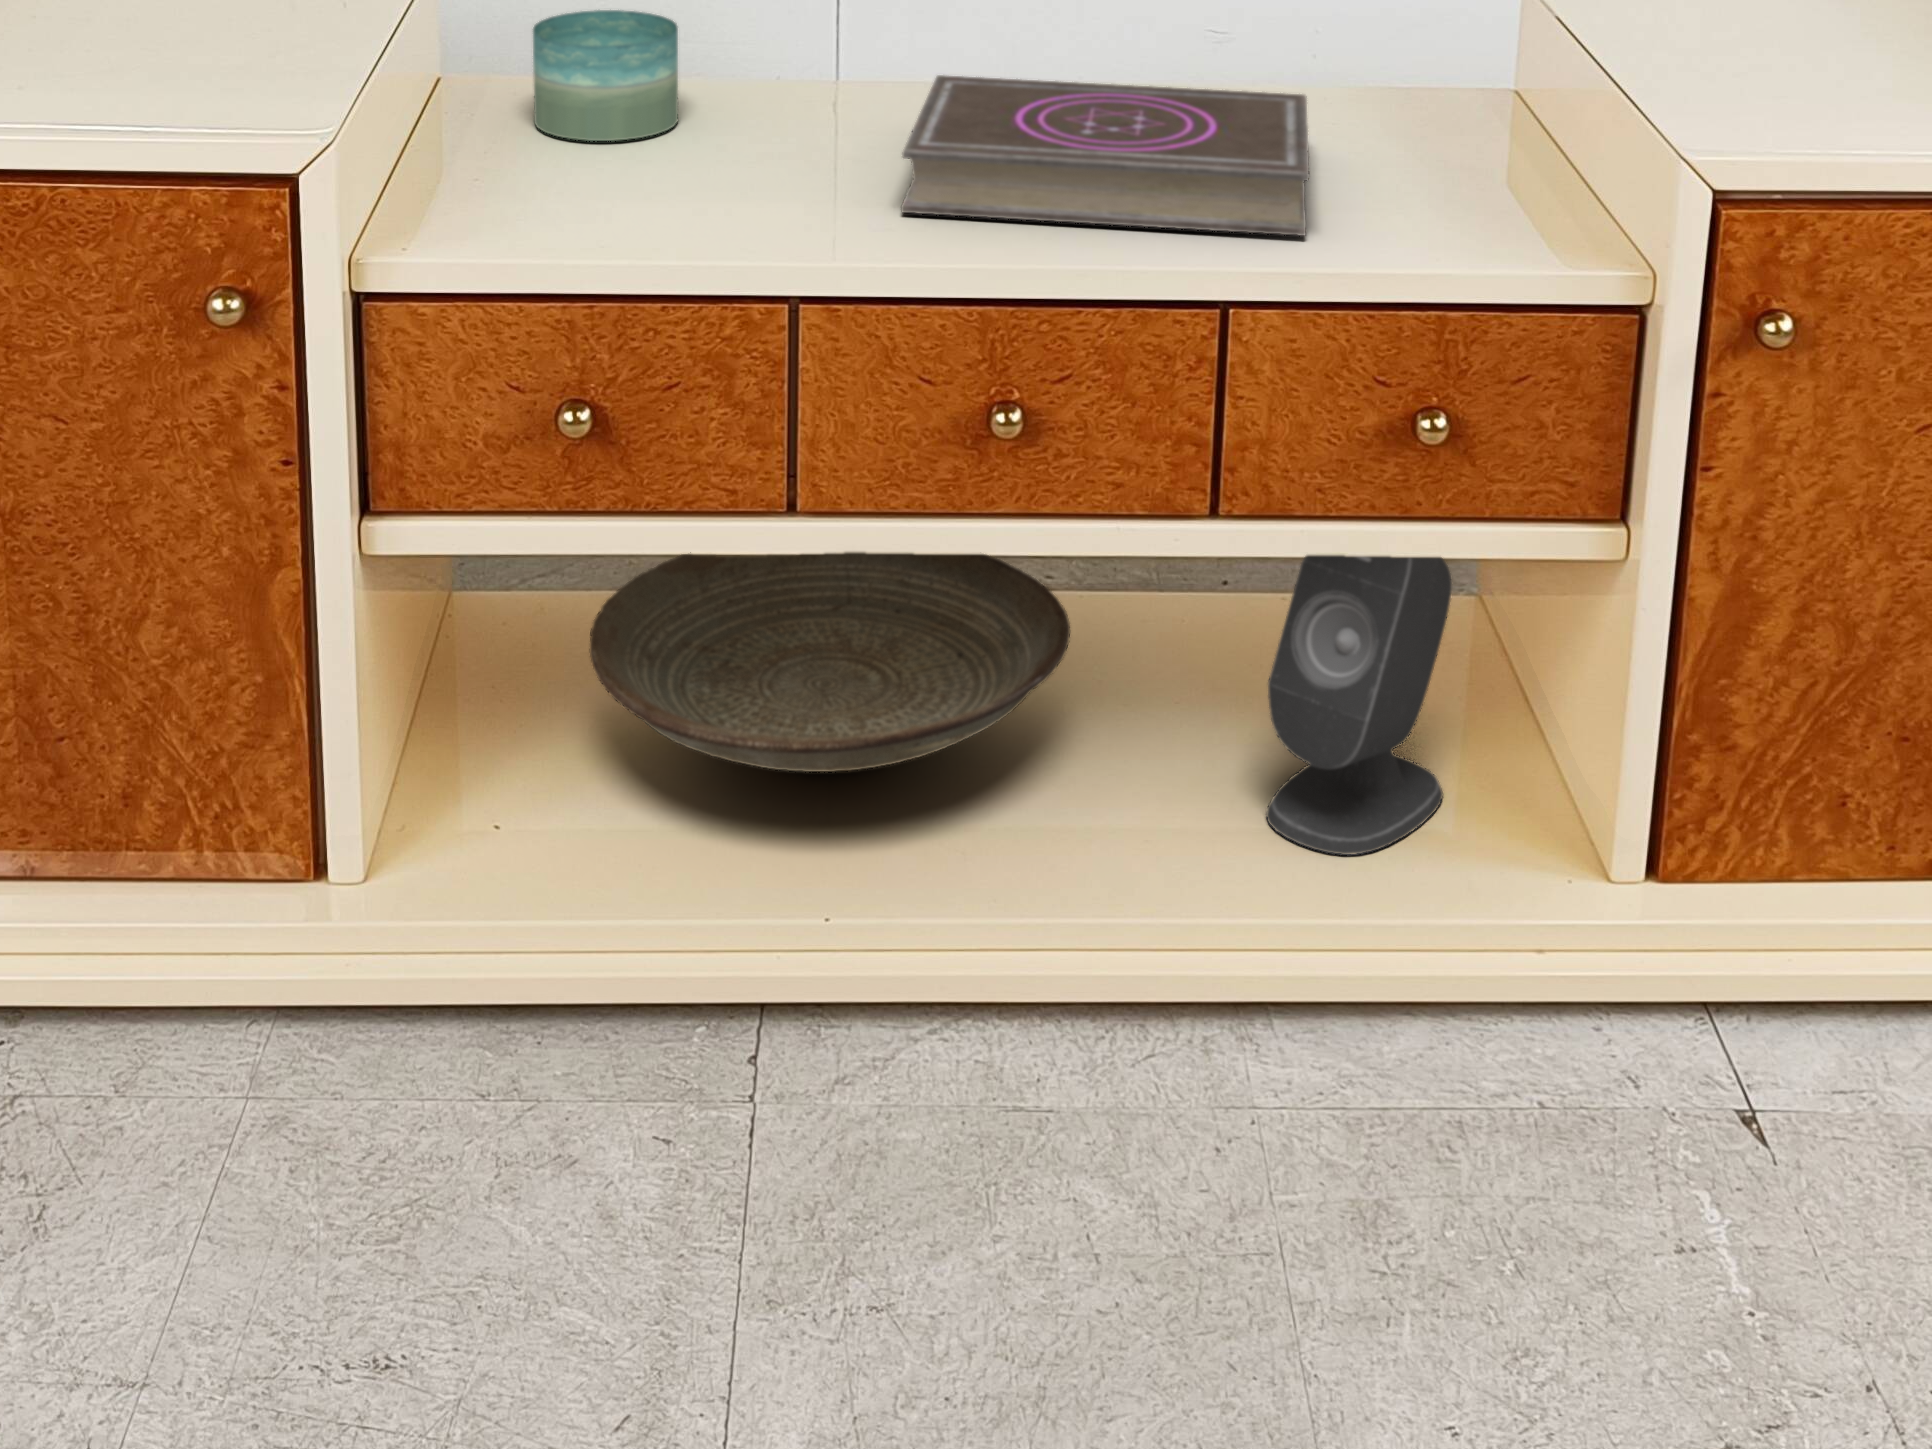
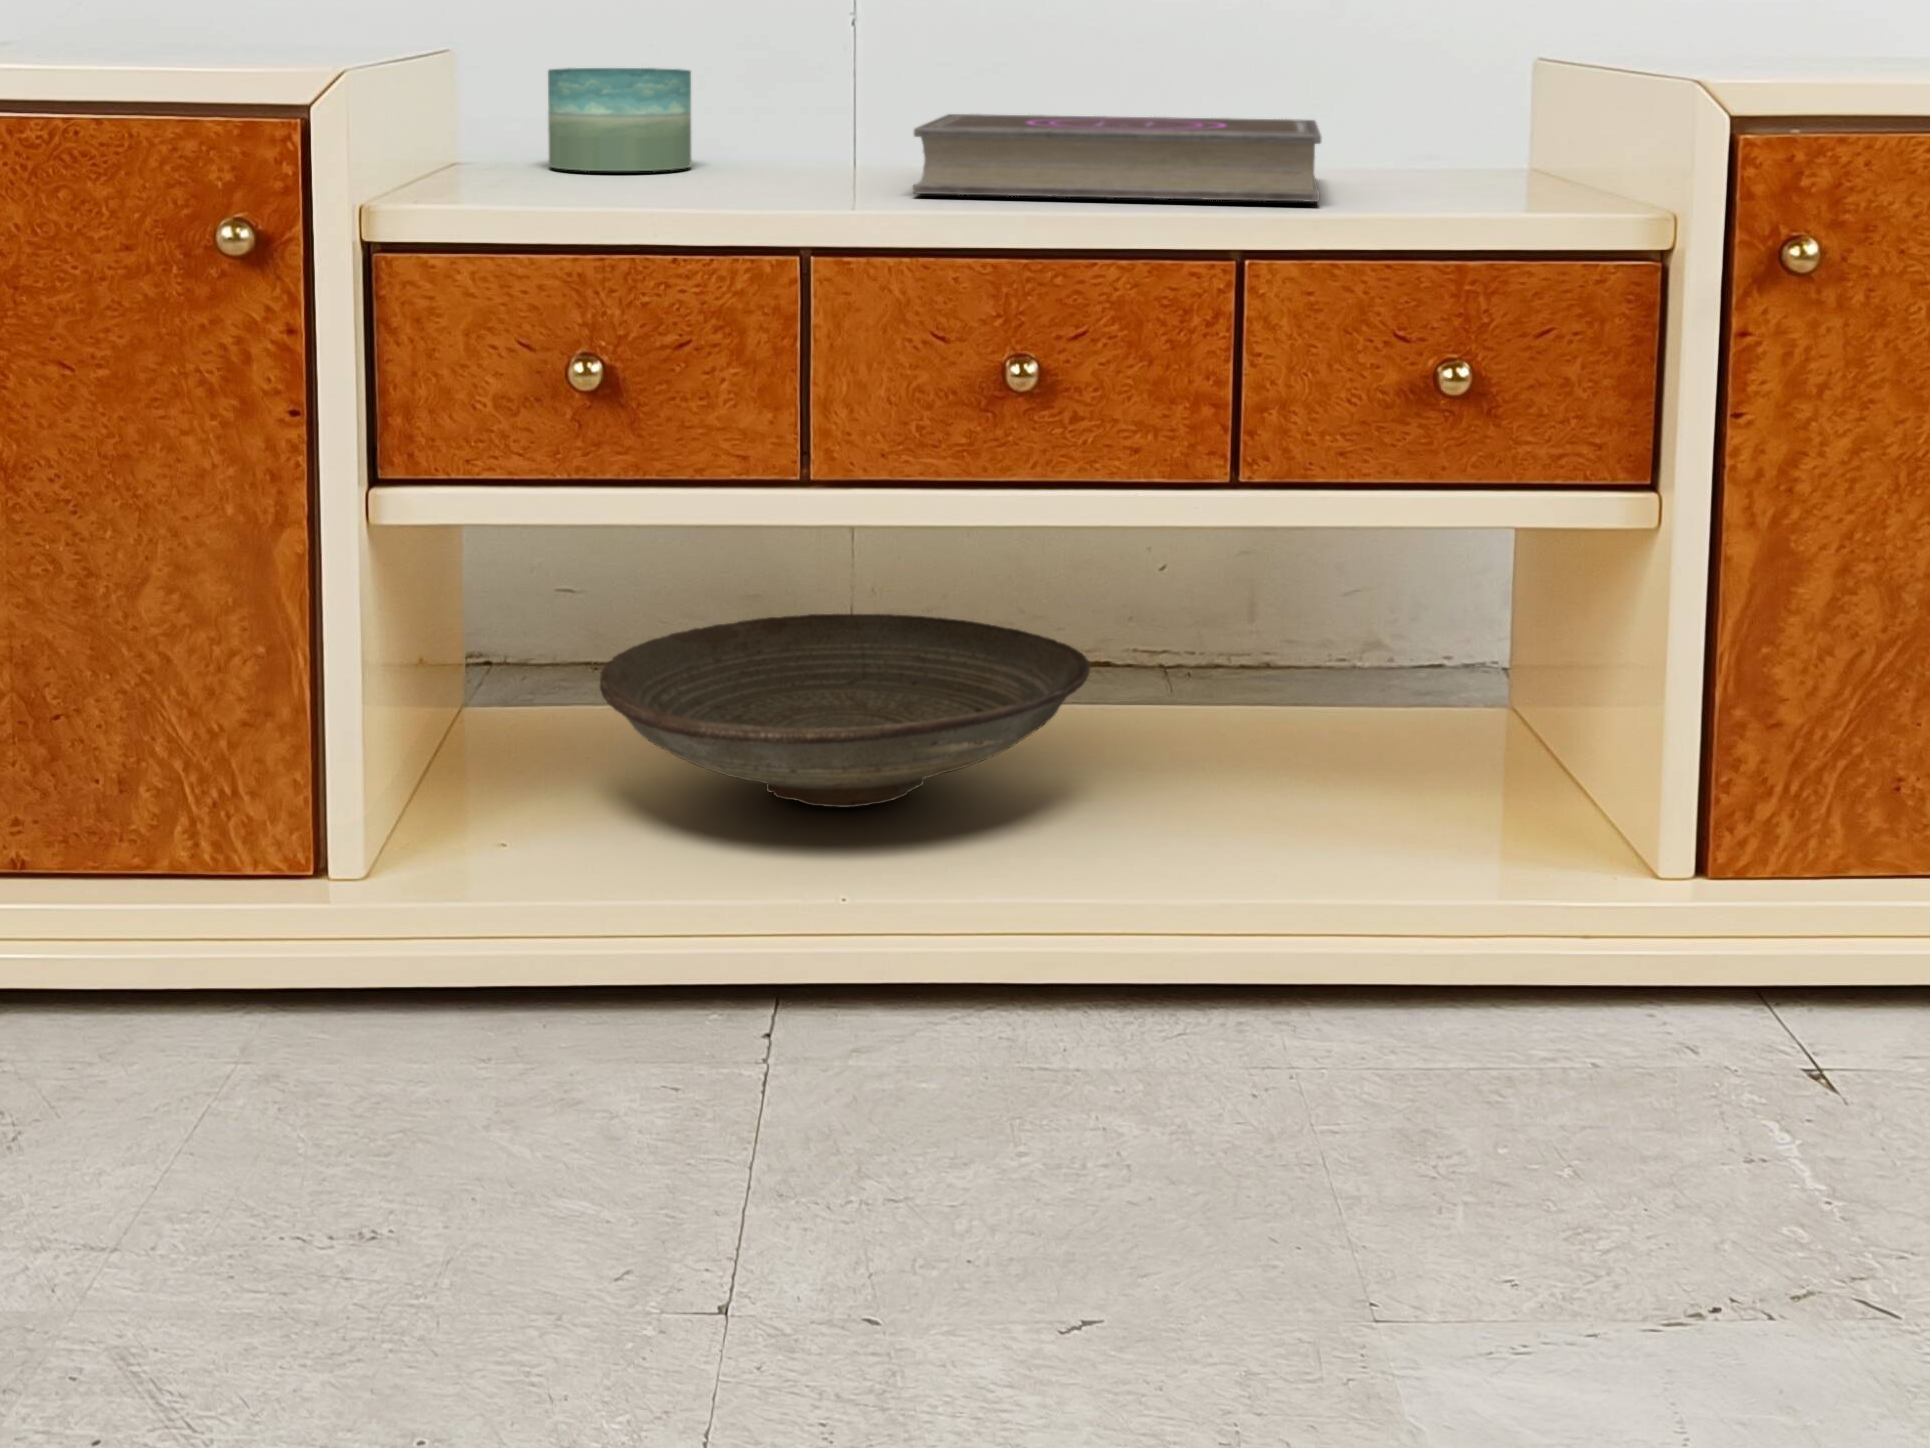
speaker: present [1266,555,1452,855] -> none [1294,516,1480,862]

